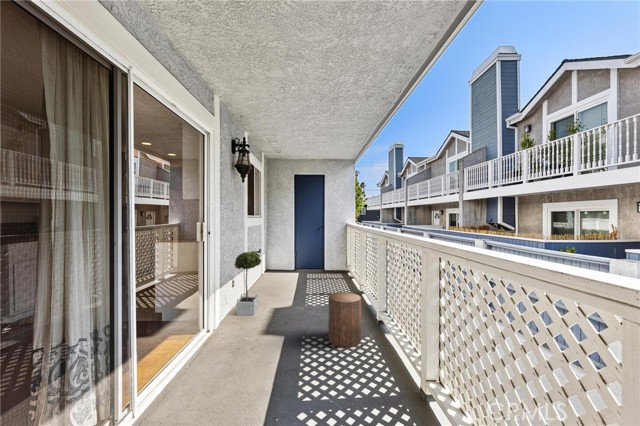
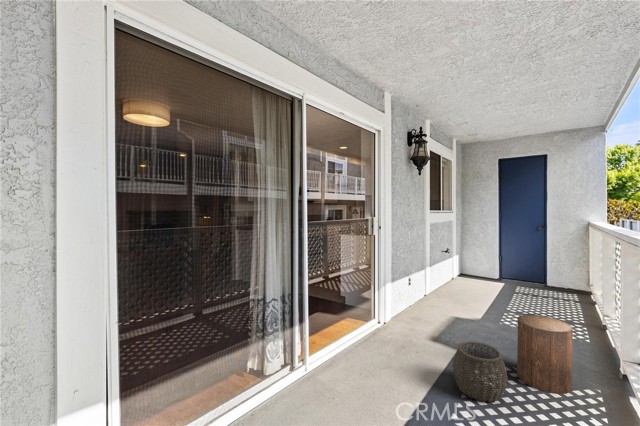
potted tree: present [235,251,261,316] -> none [408,250,439,320]
woven basket: none [289,324,330,374] -> present [453,341,507,402]

